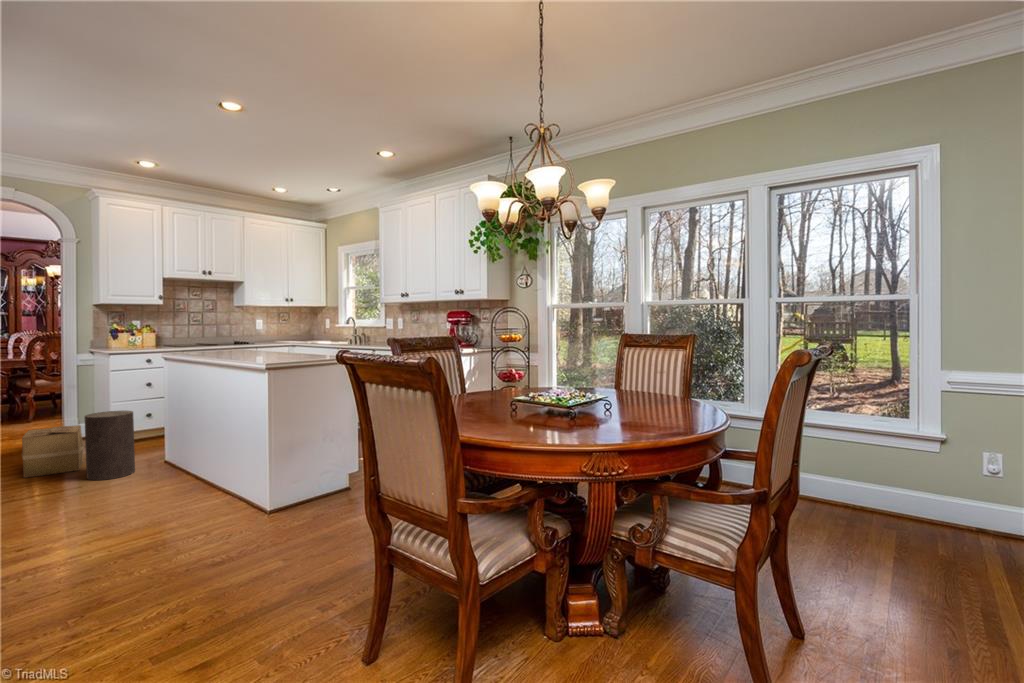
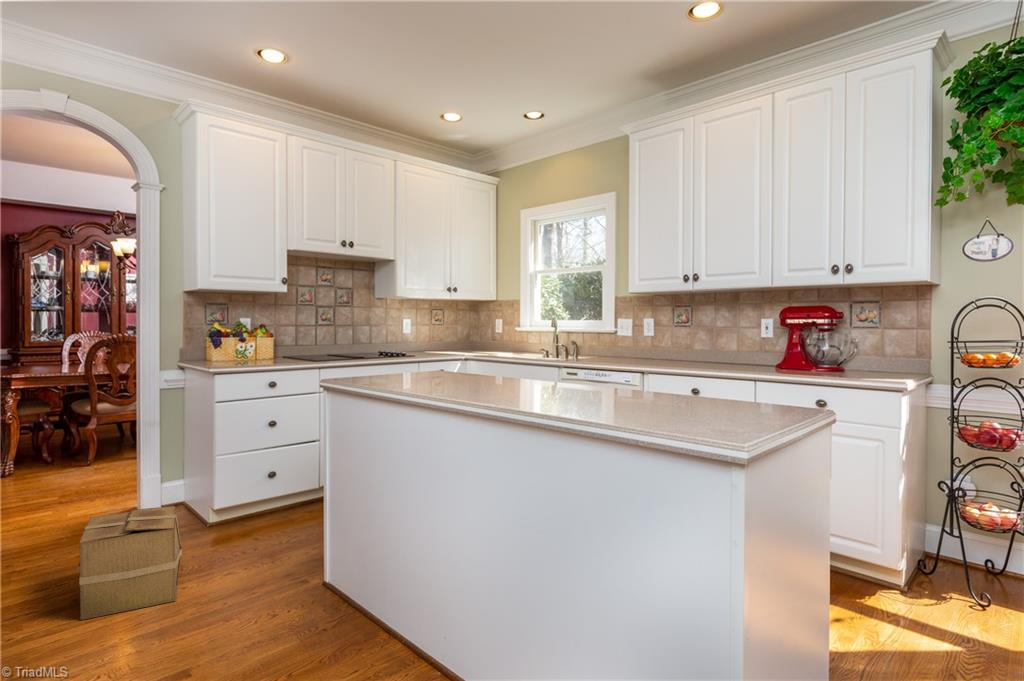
stool: present [85,411,135,480] -> none [193,489,277,639]

